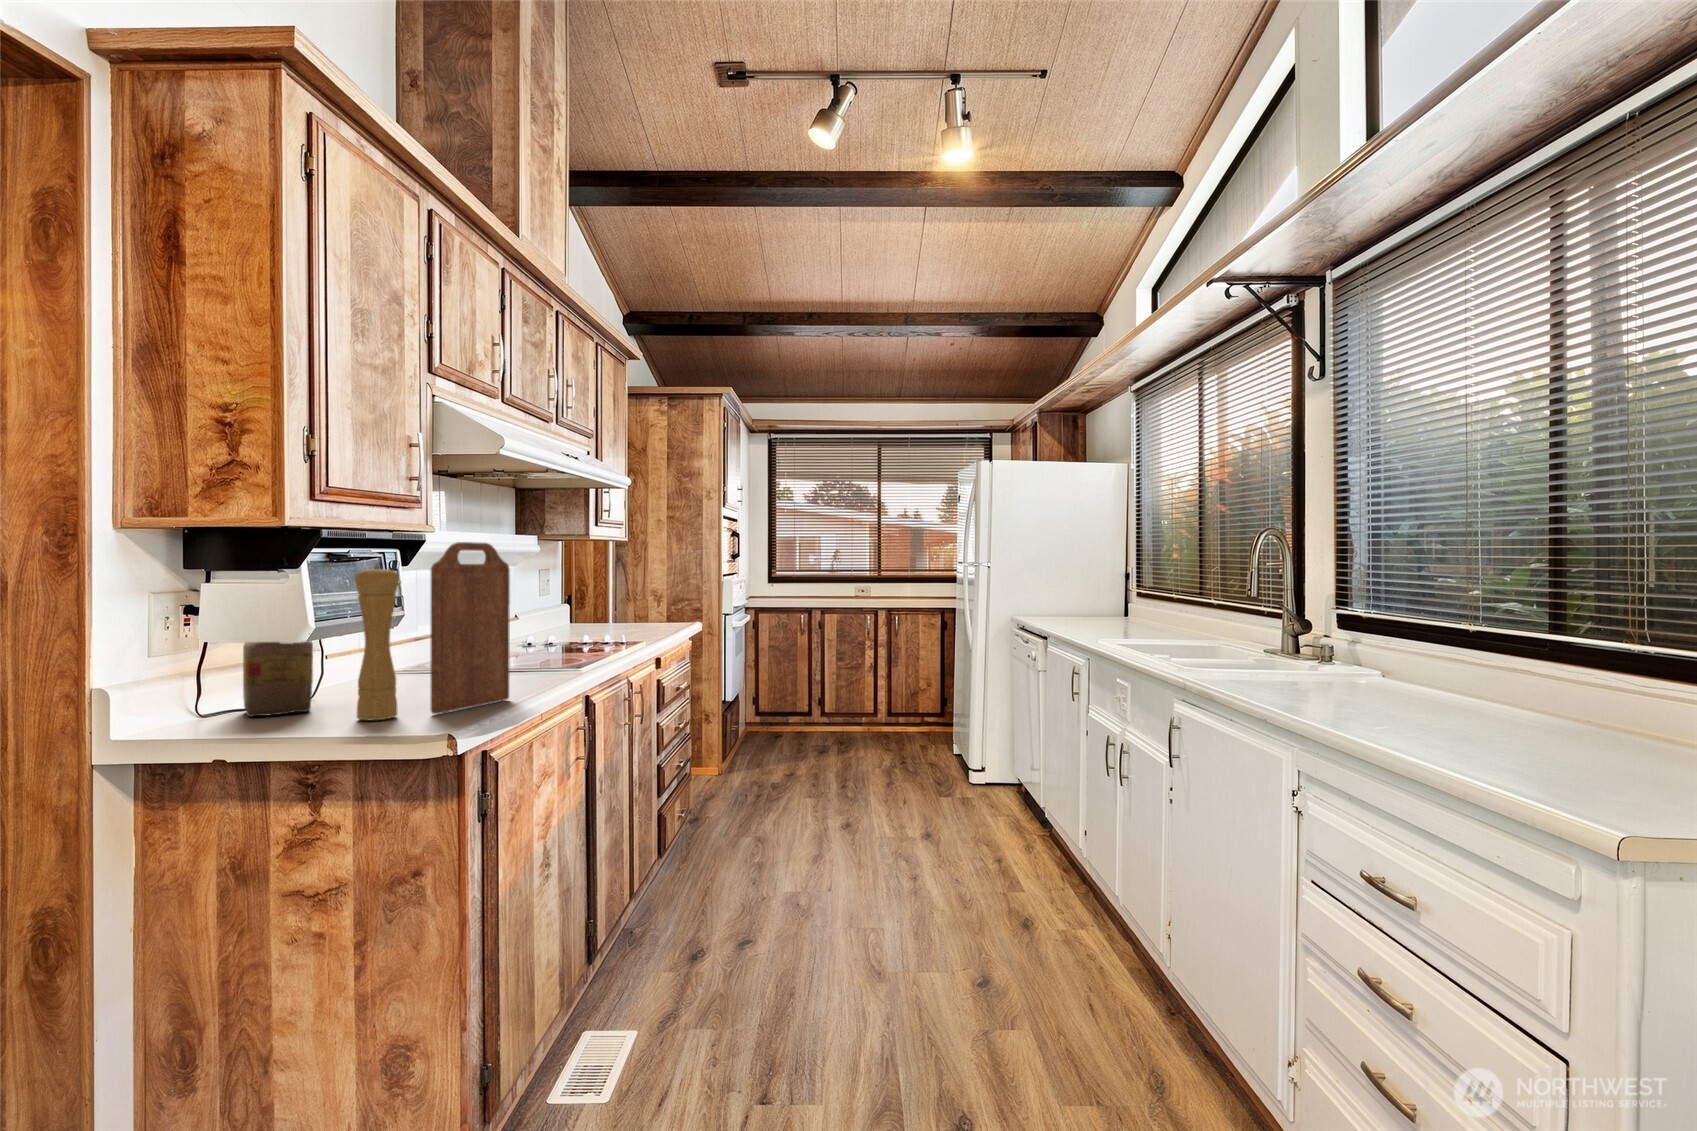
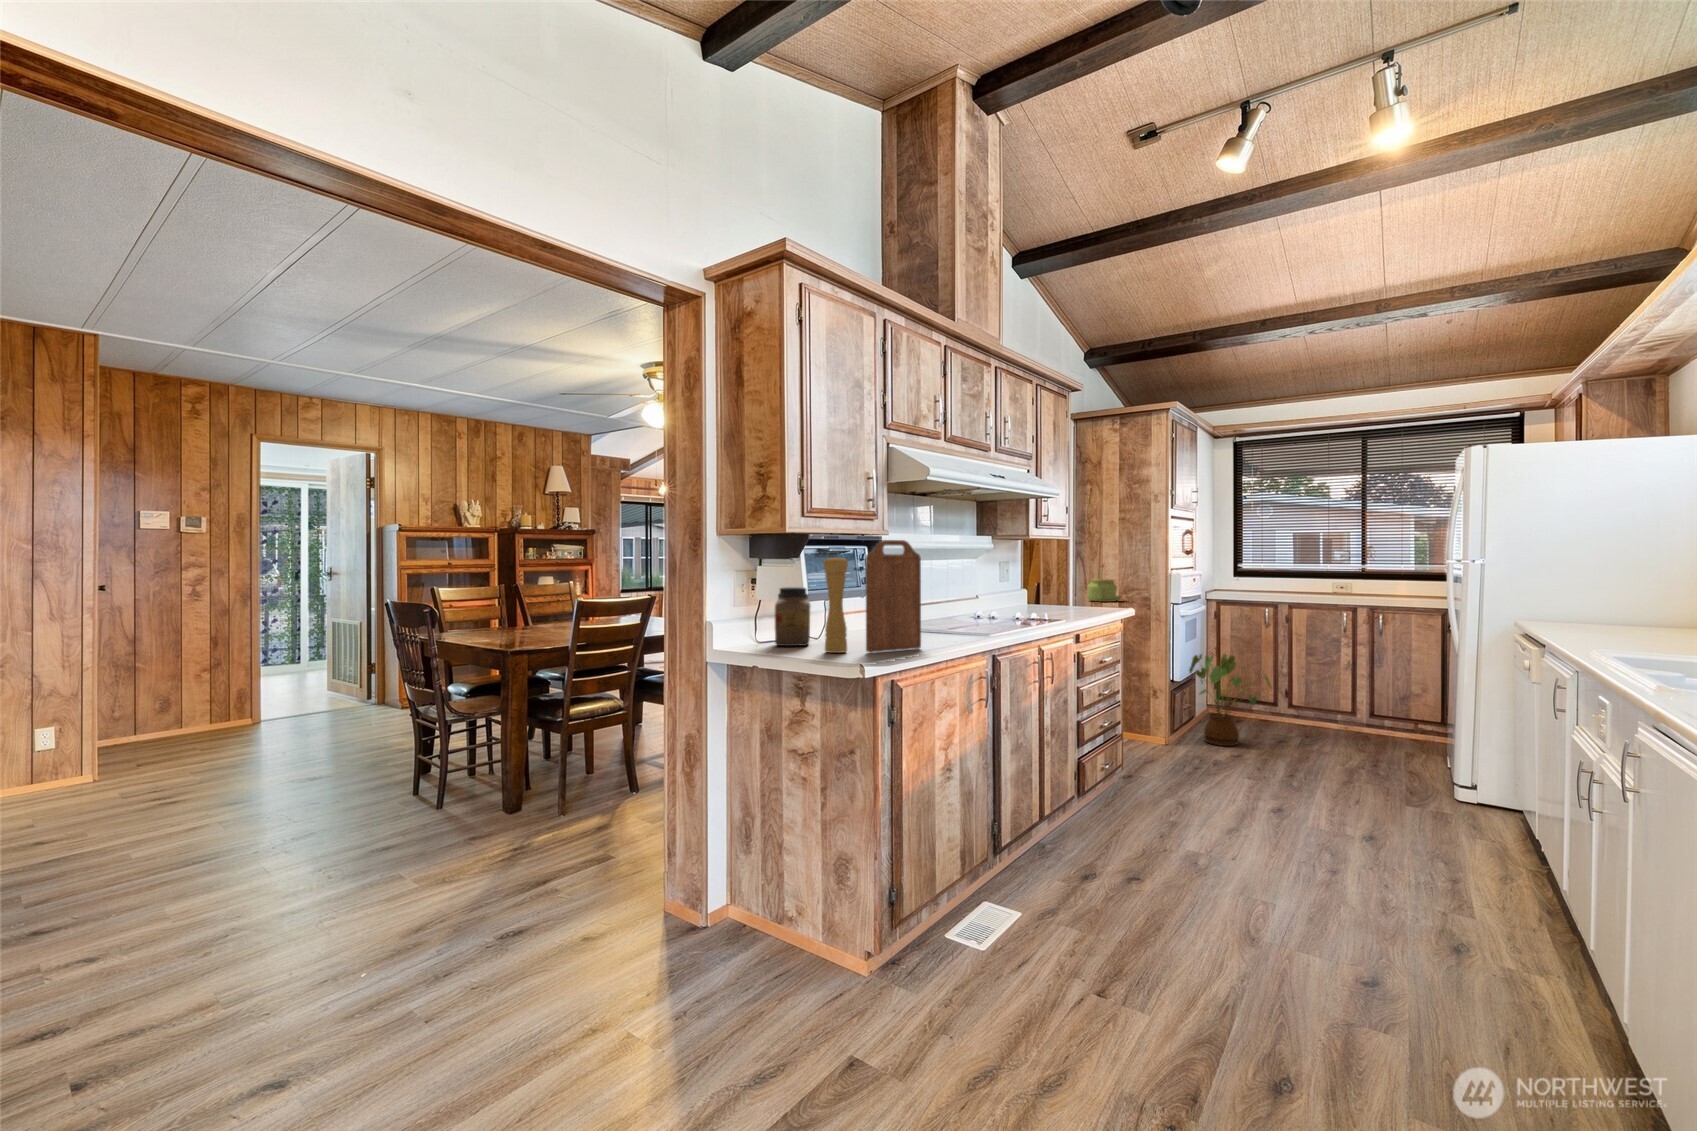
kettle: none [628,568,667,613] -> present [1087,564,1121,602]
house plant: none [737,665,818,767] -> present [1189,654,1271,746]

